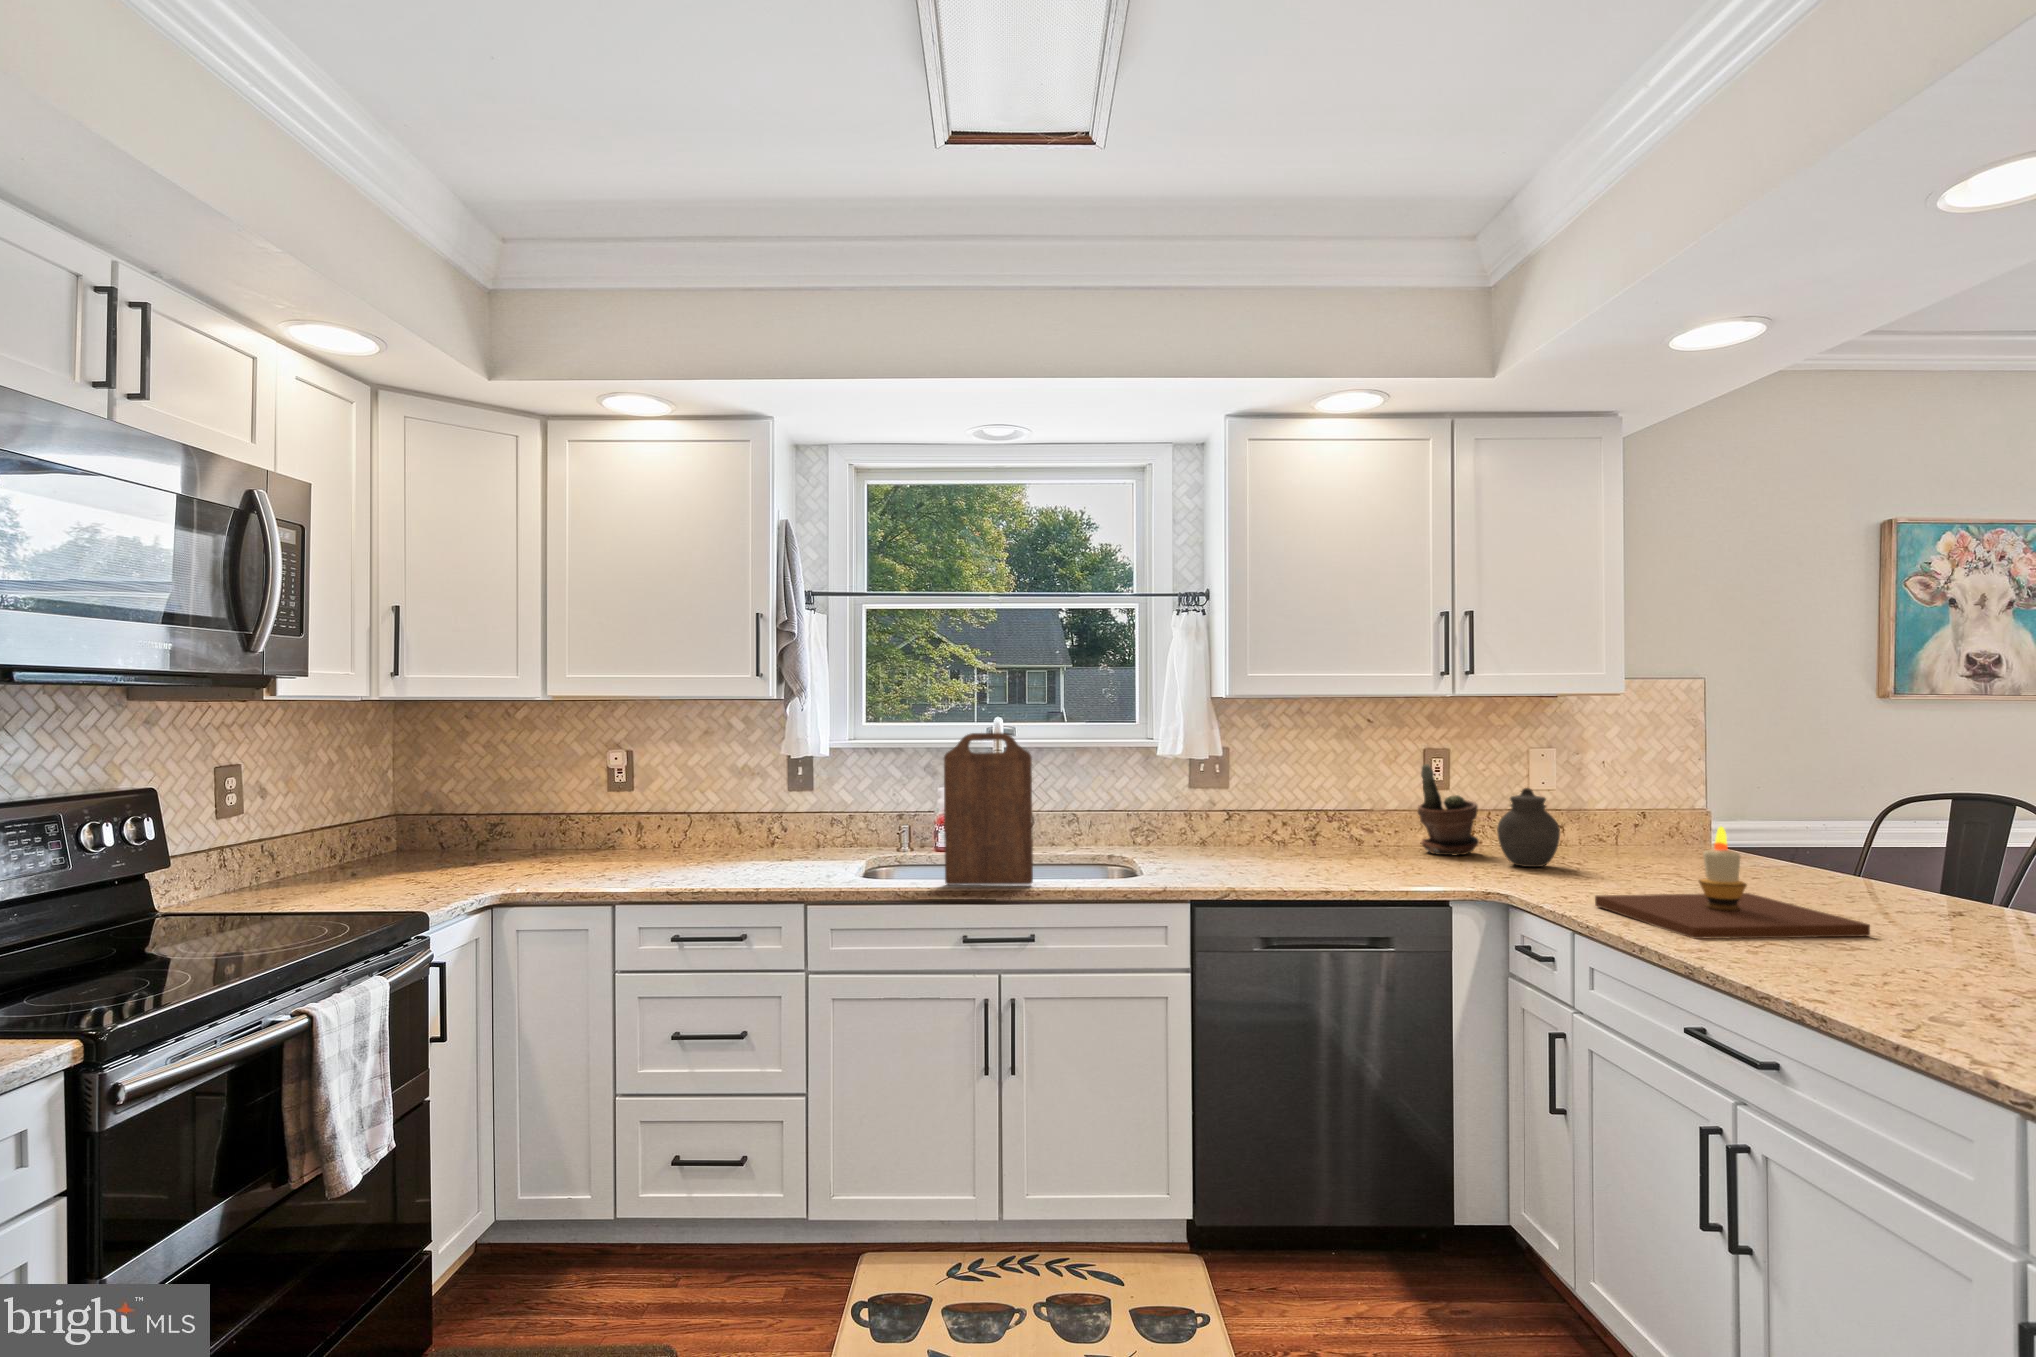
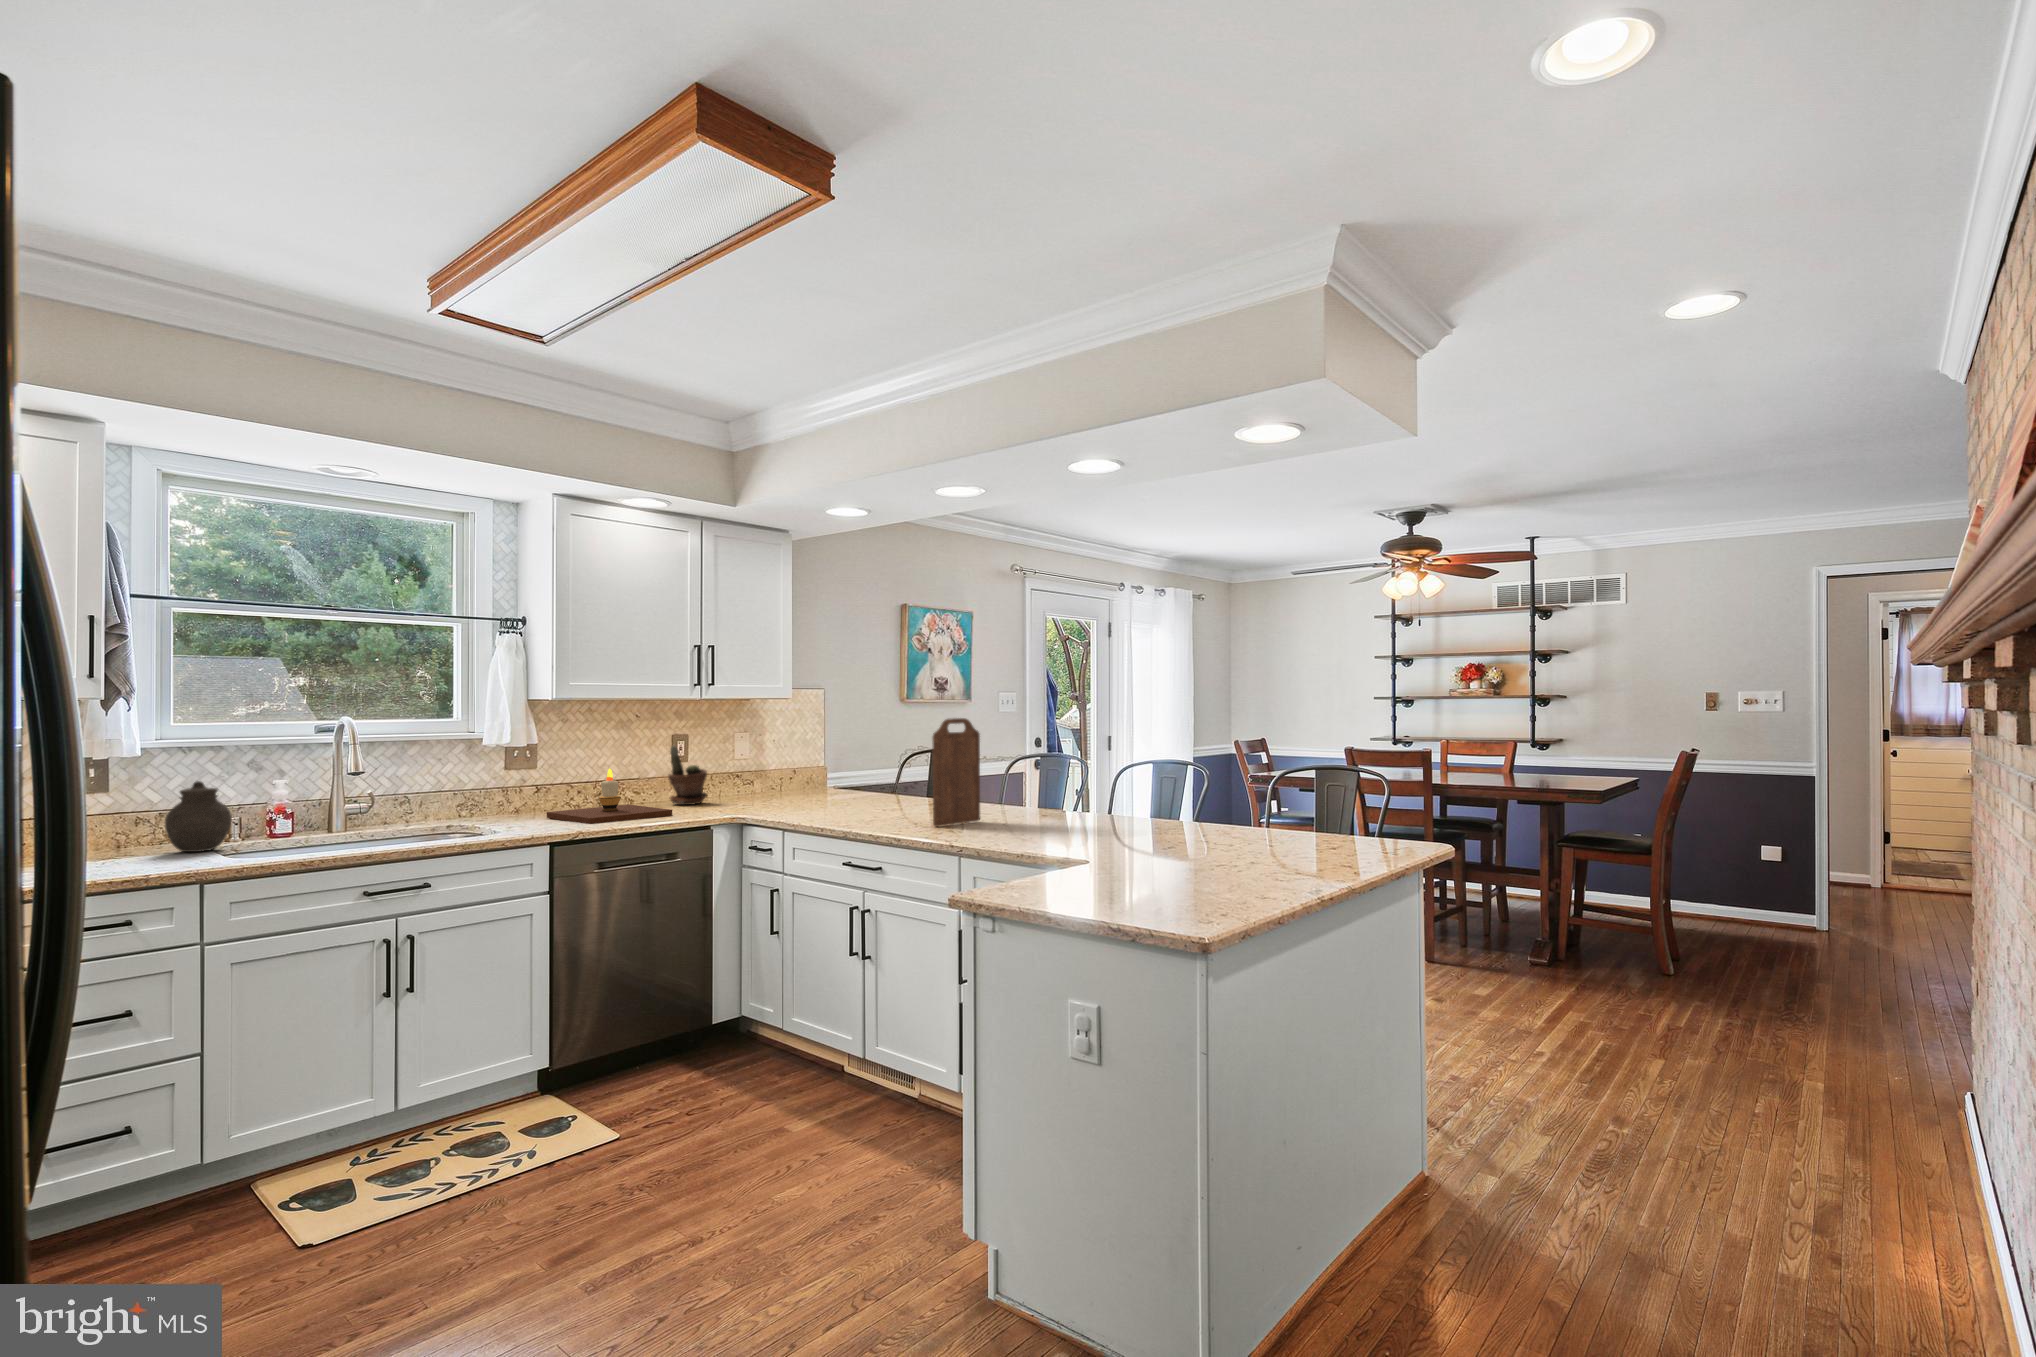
cutting board: present [944,733,1033,885] -> present [932,718,980,827]
jar: present [1497,788,1560,867] -> present [165,781,232,852]
candle: present [1595,827,1870,939] -> present [547,768,672,824]

